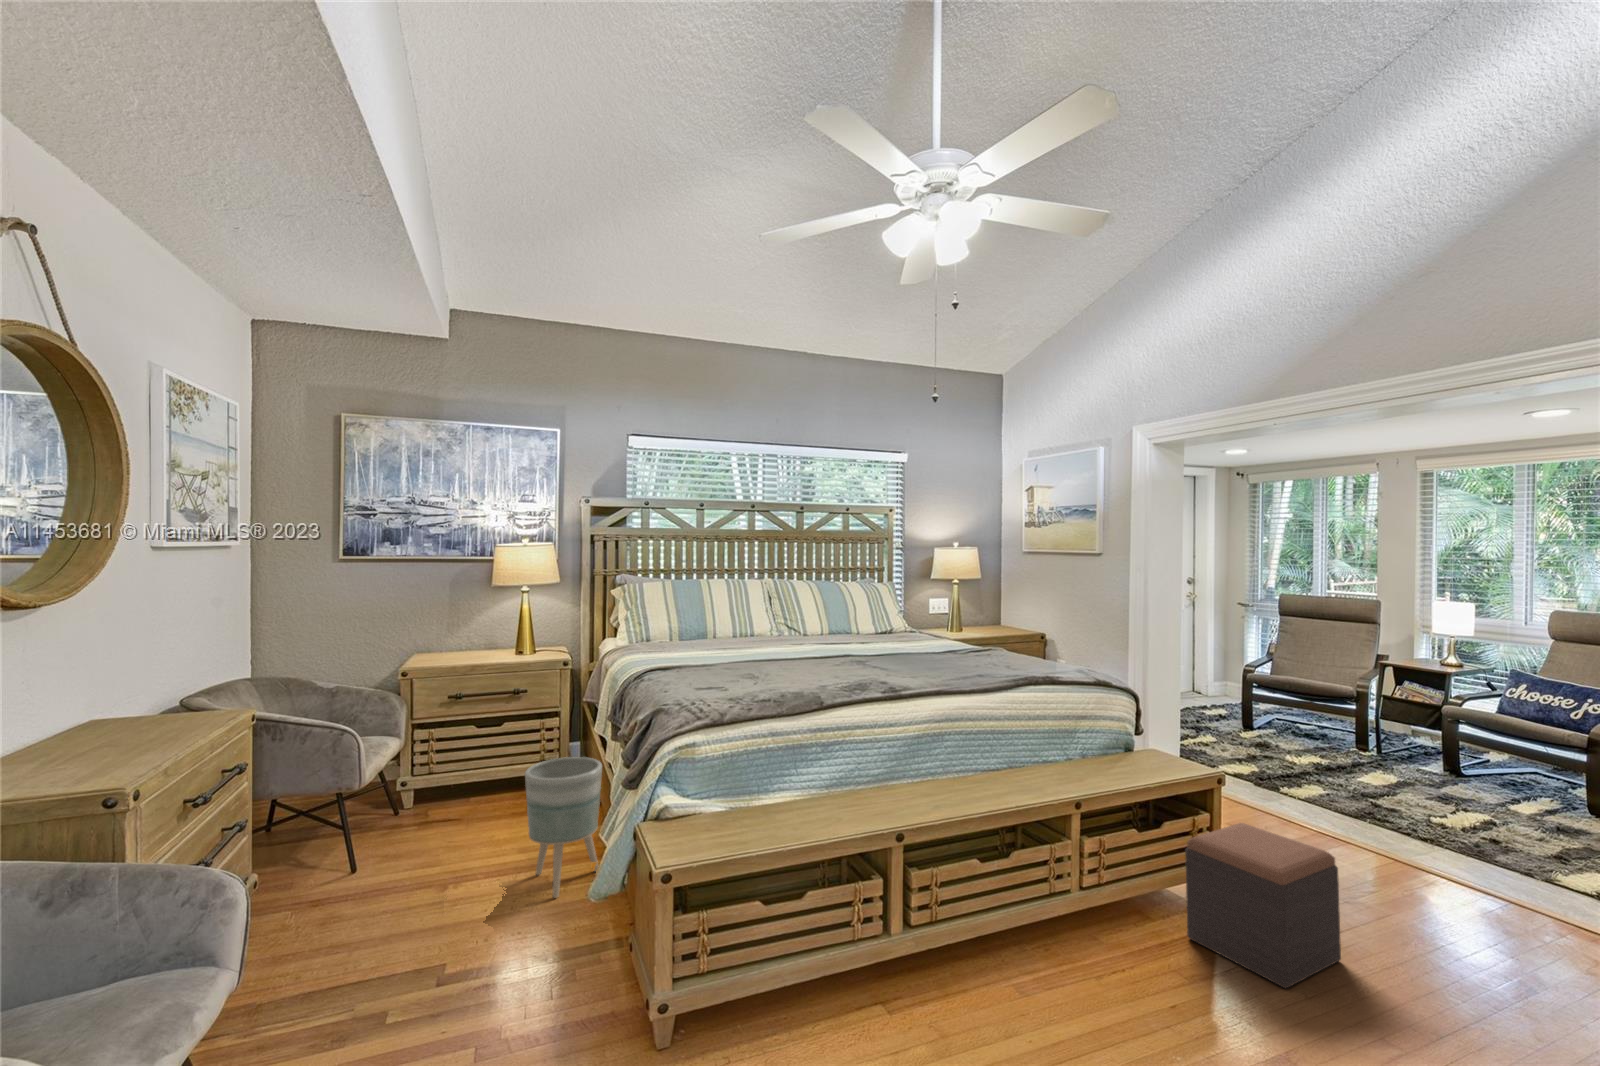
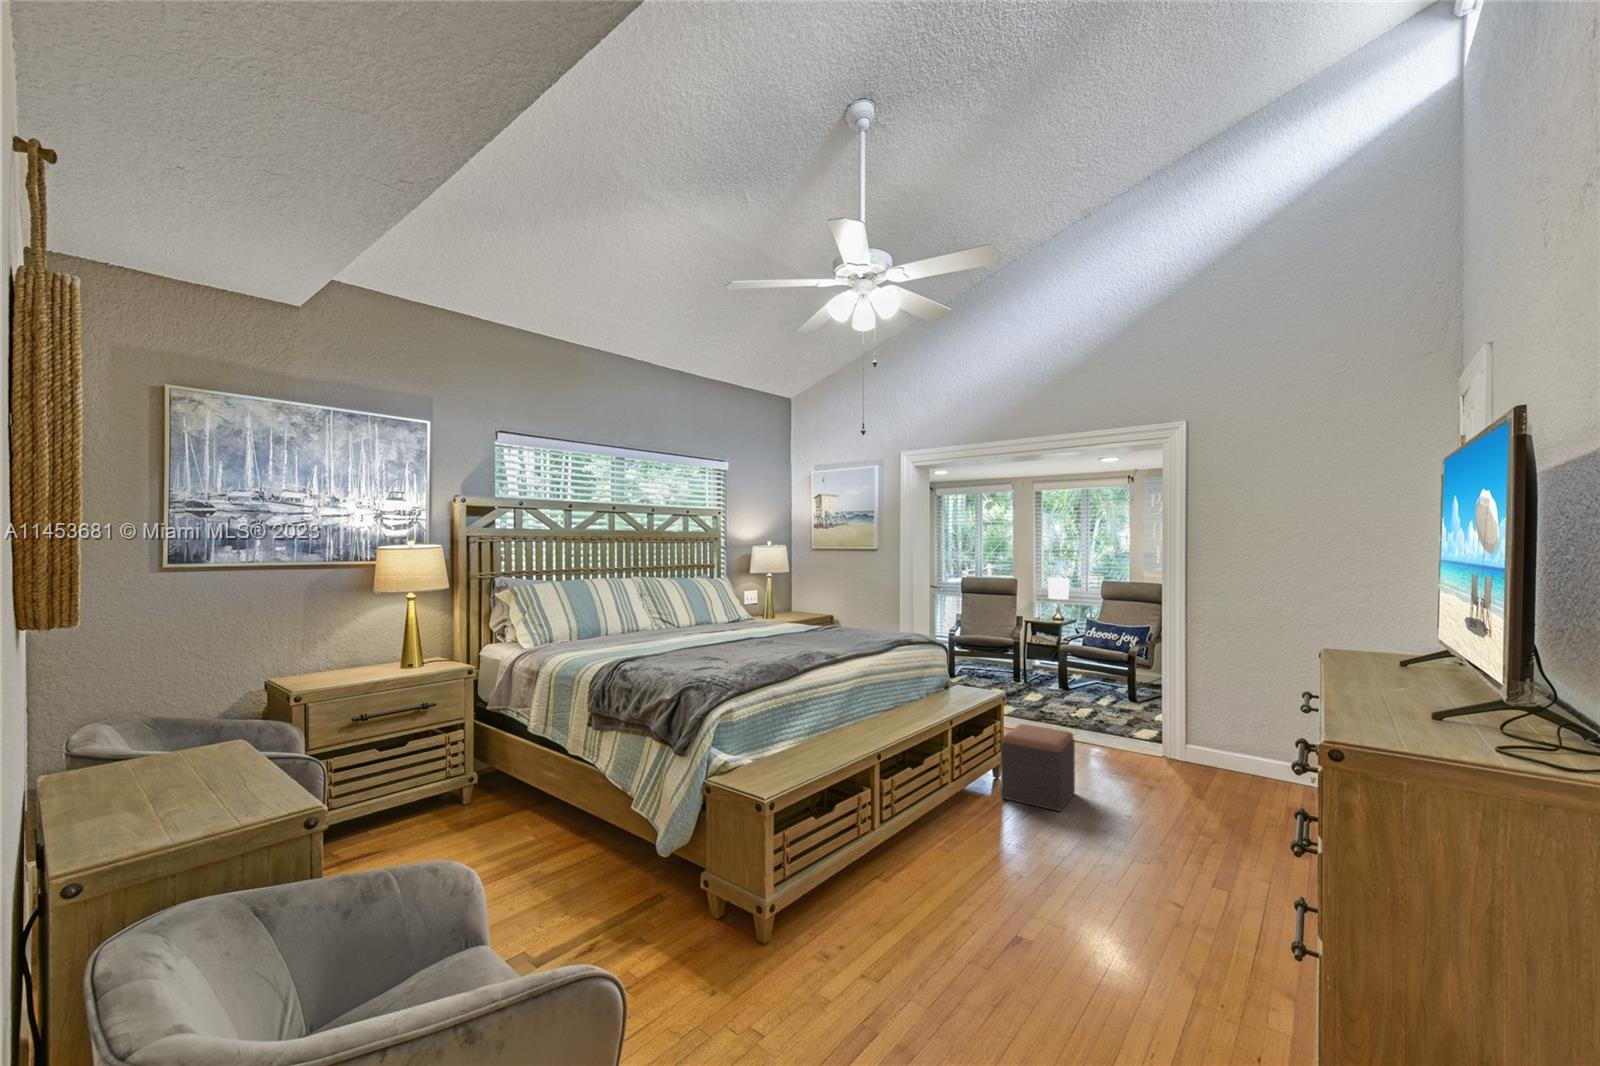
planter: present [525,757,602,898] -> none [508,746,580,872]

